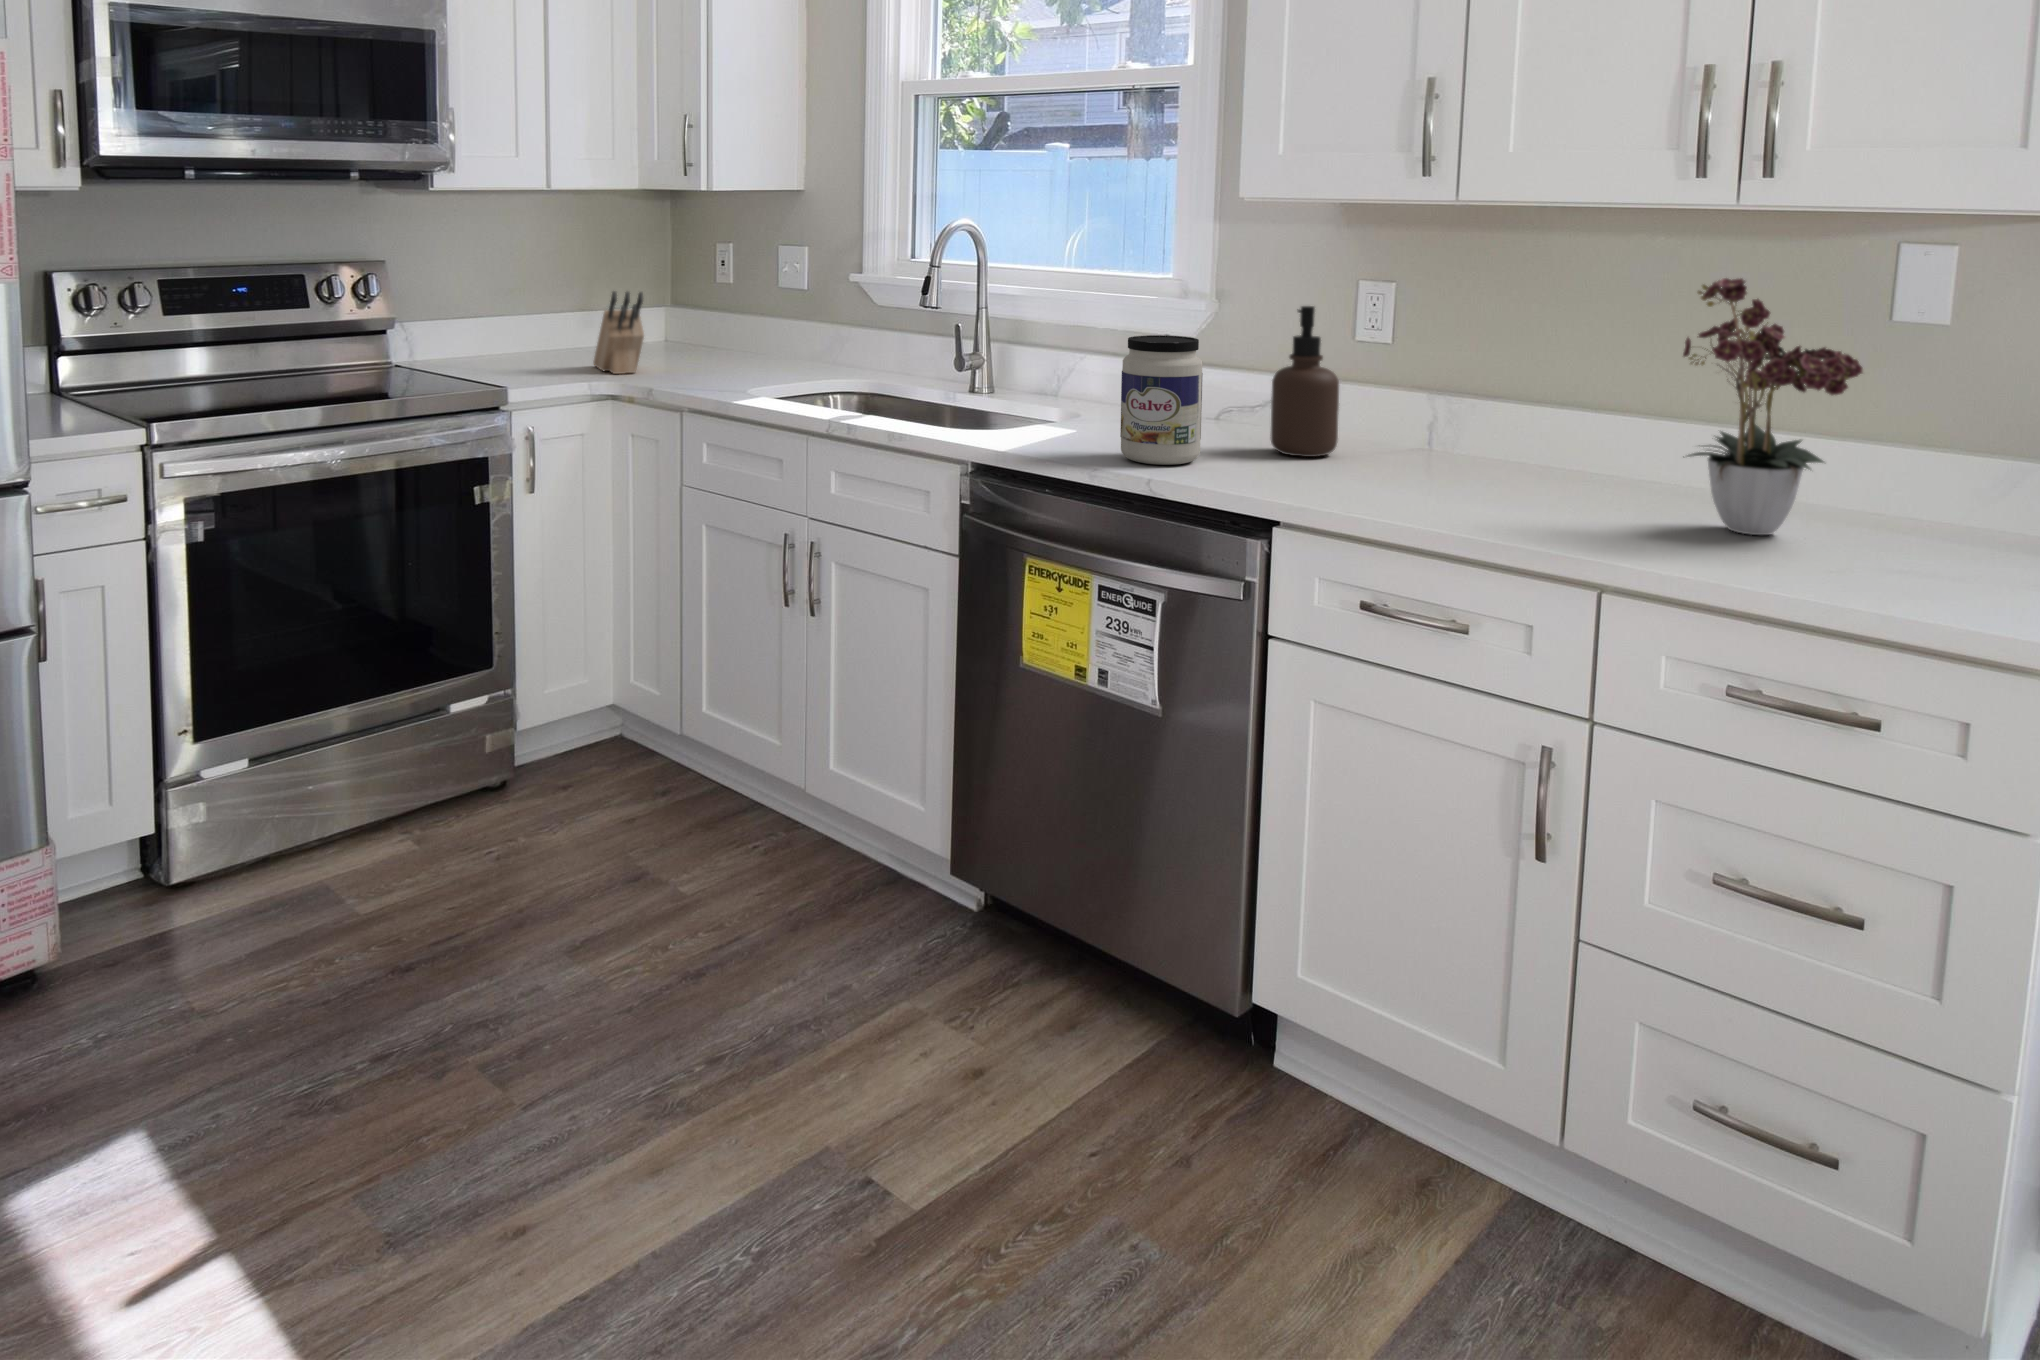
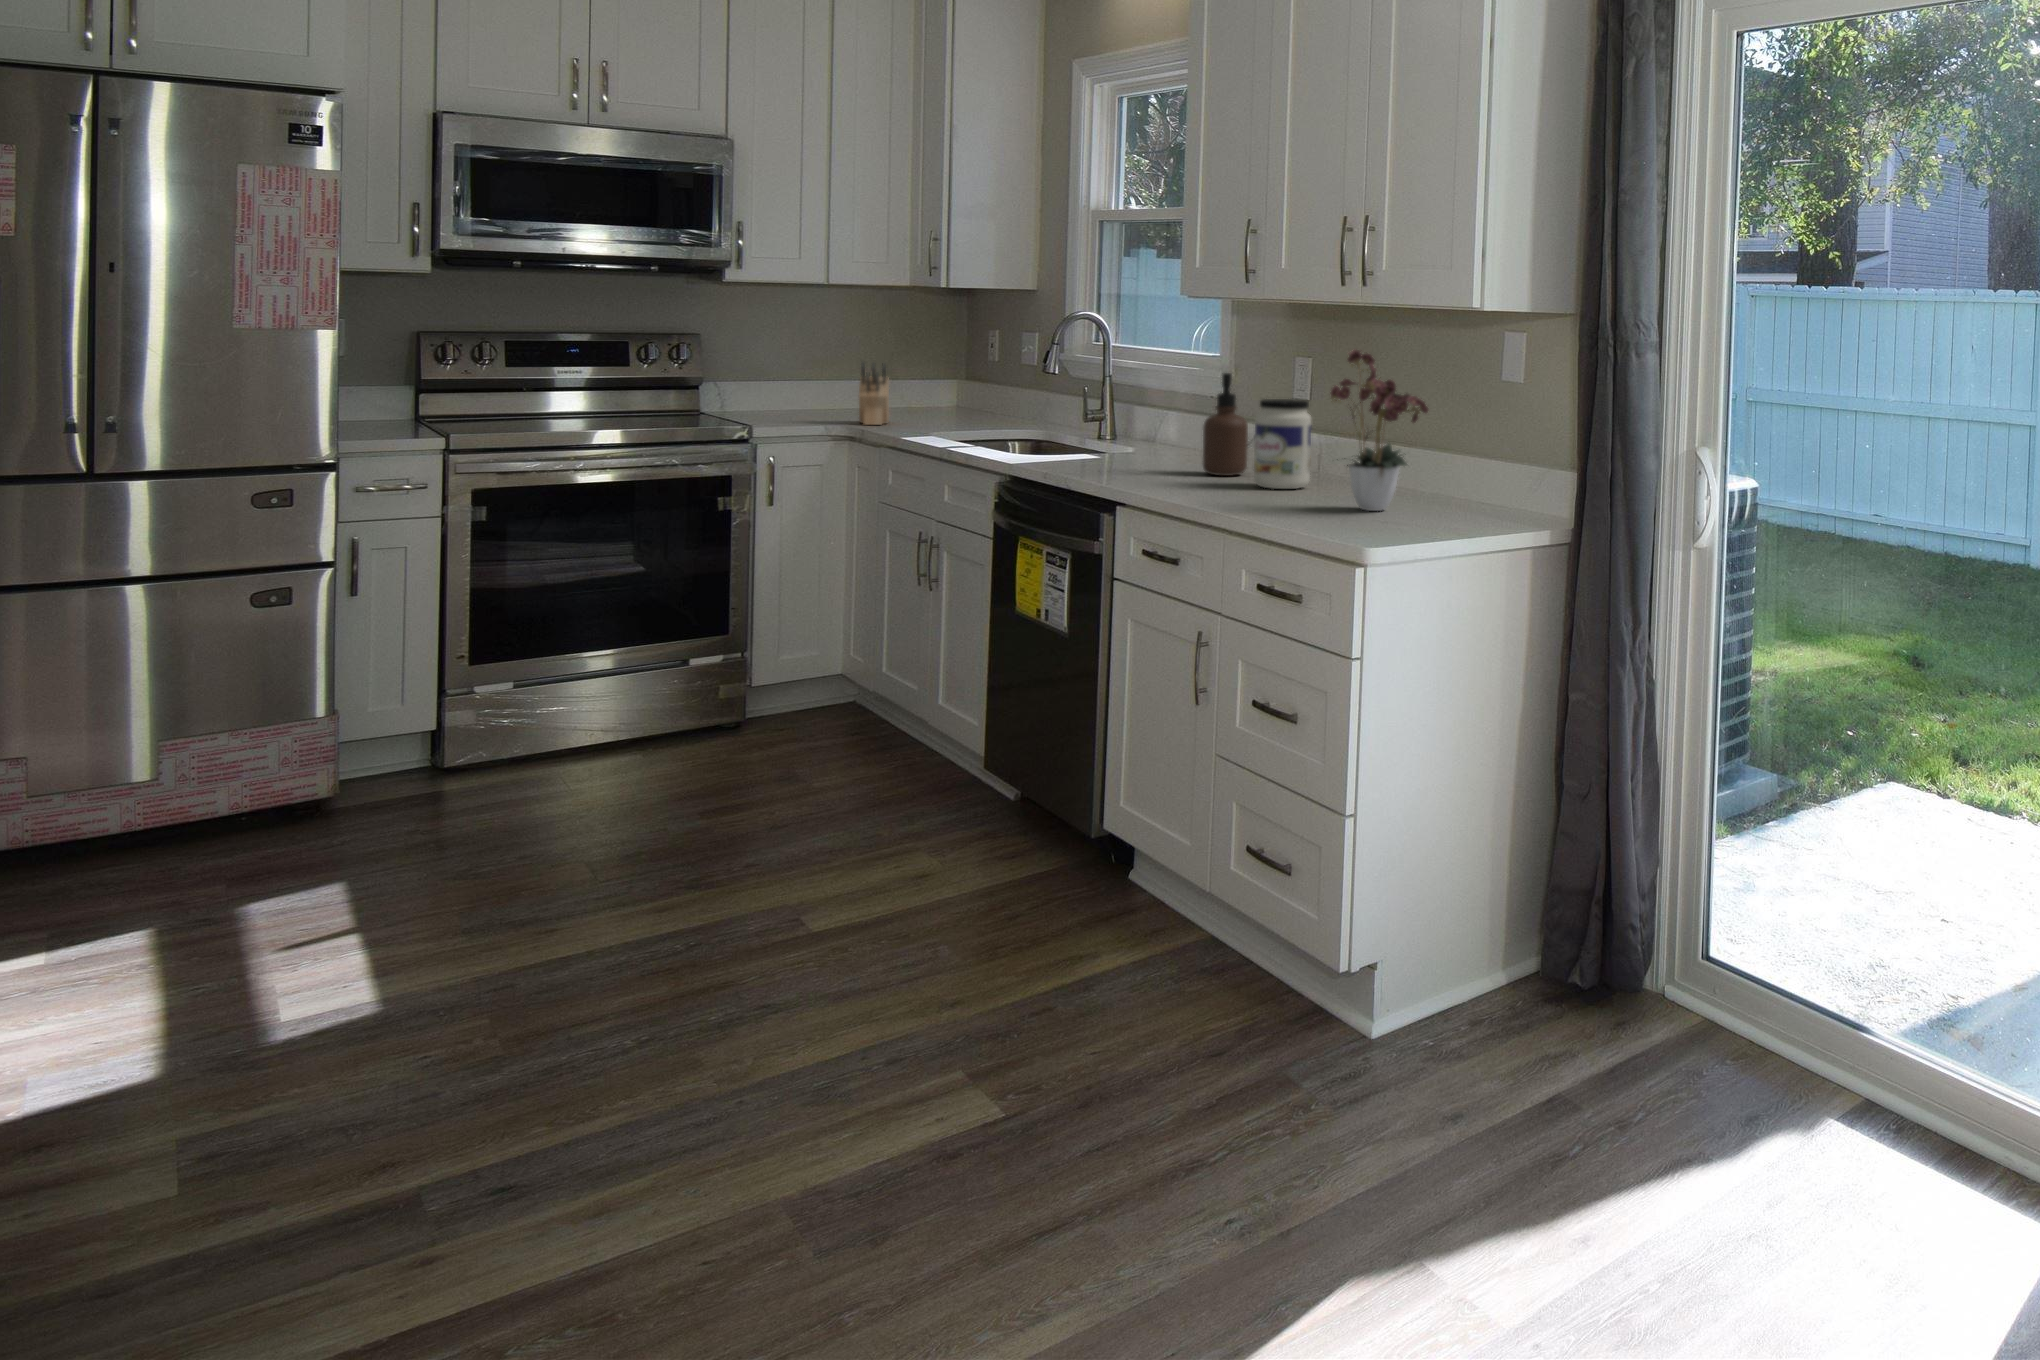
jar: present [1120,335,1203,465] -> present [1254,399,1311,489]

